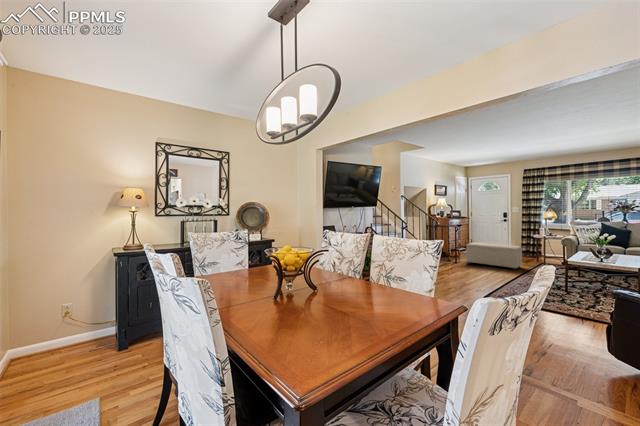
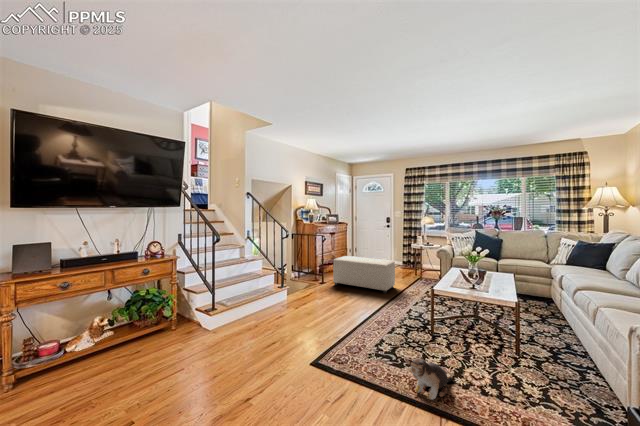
plush toy: none [557,290,587,313] -> present [406,358,452,400]

